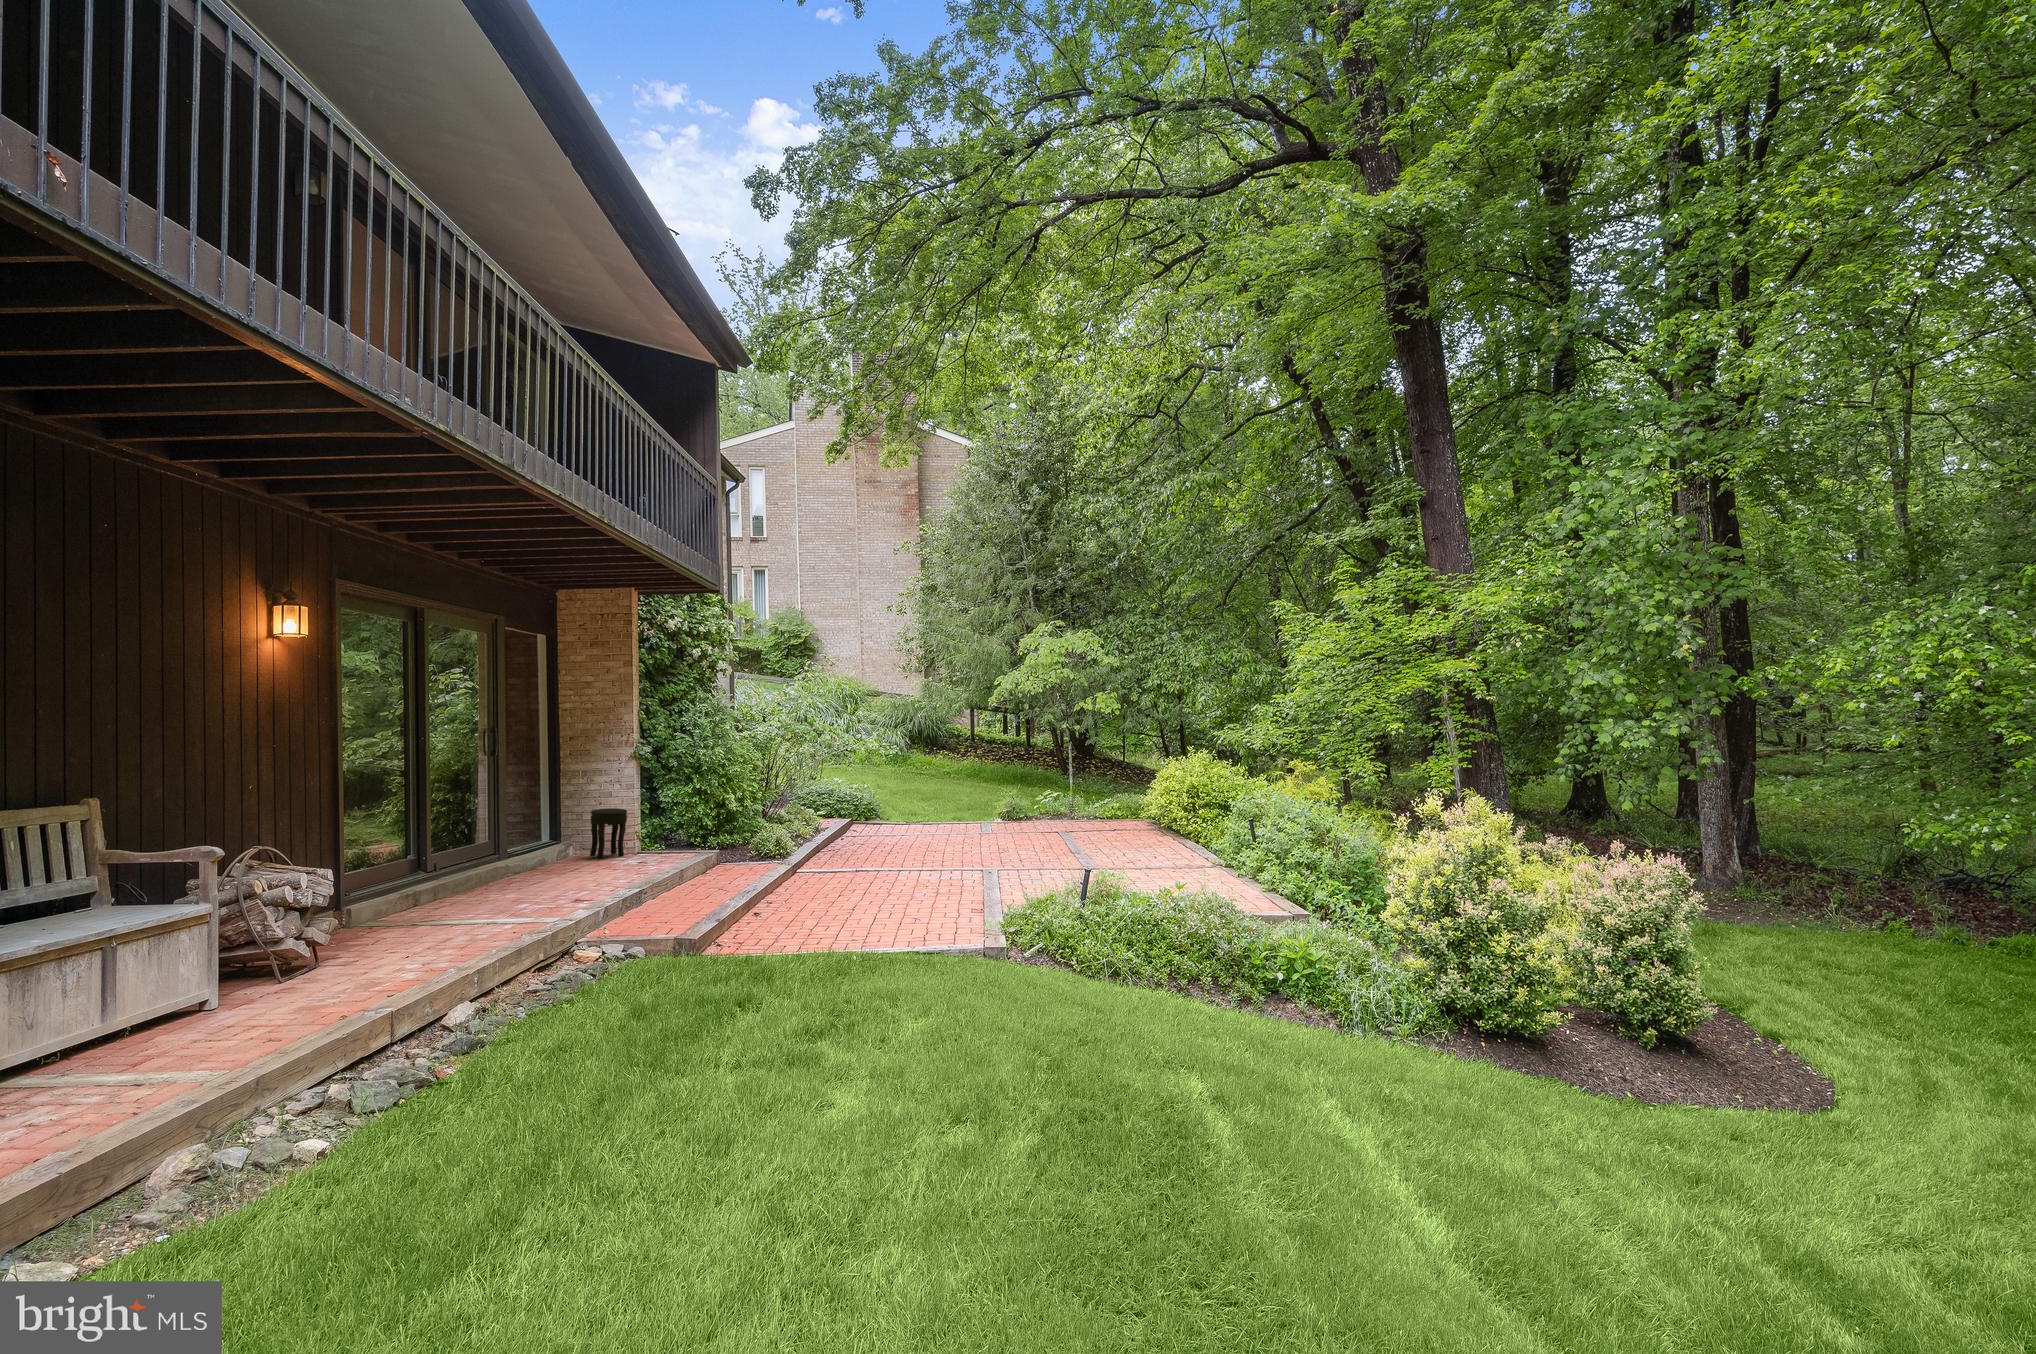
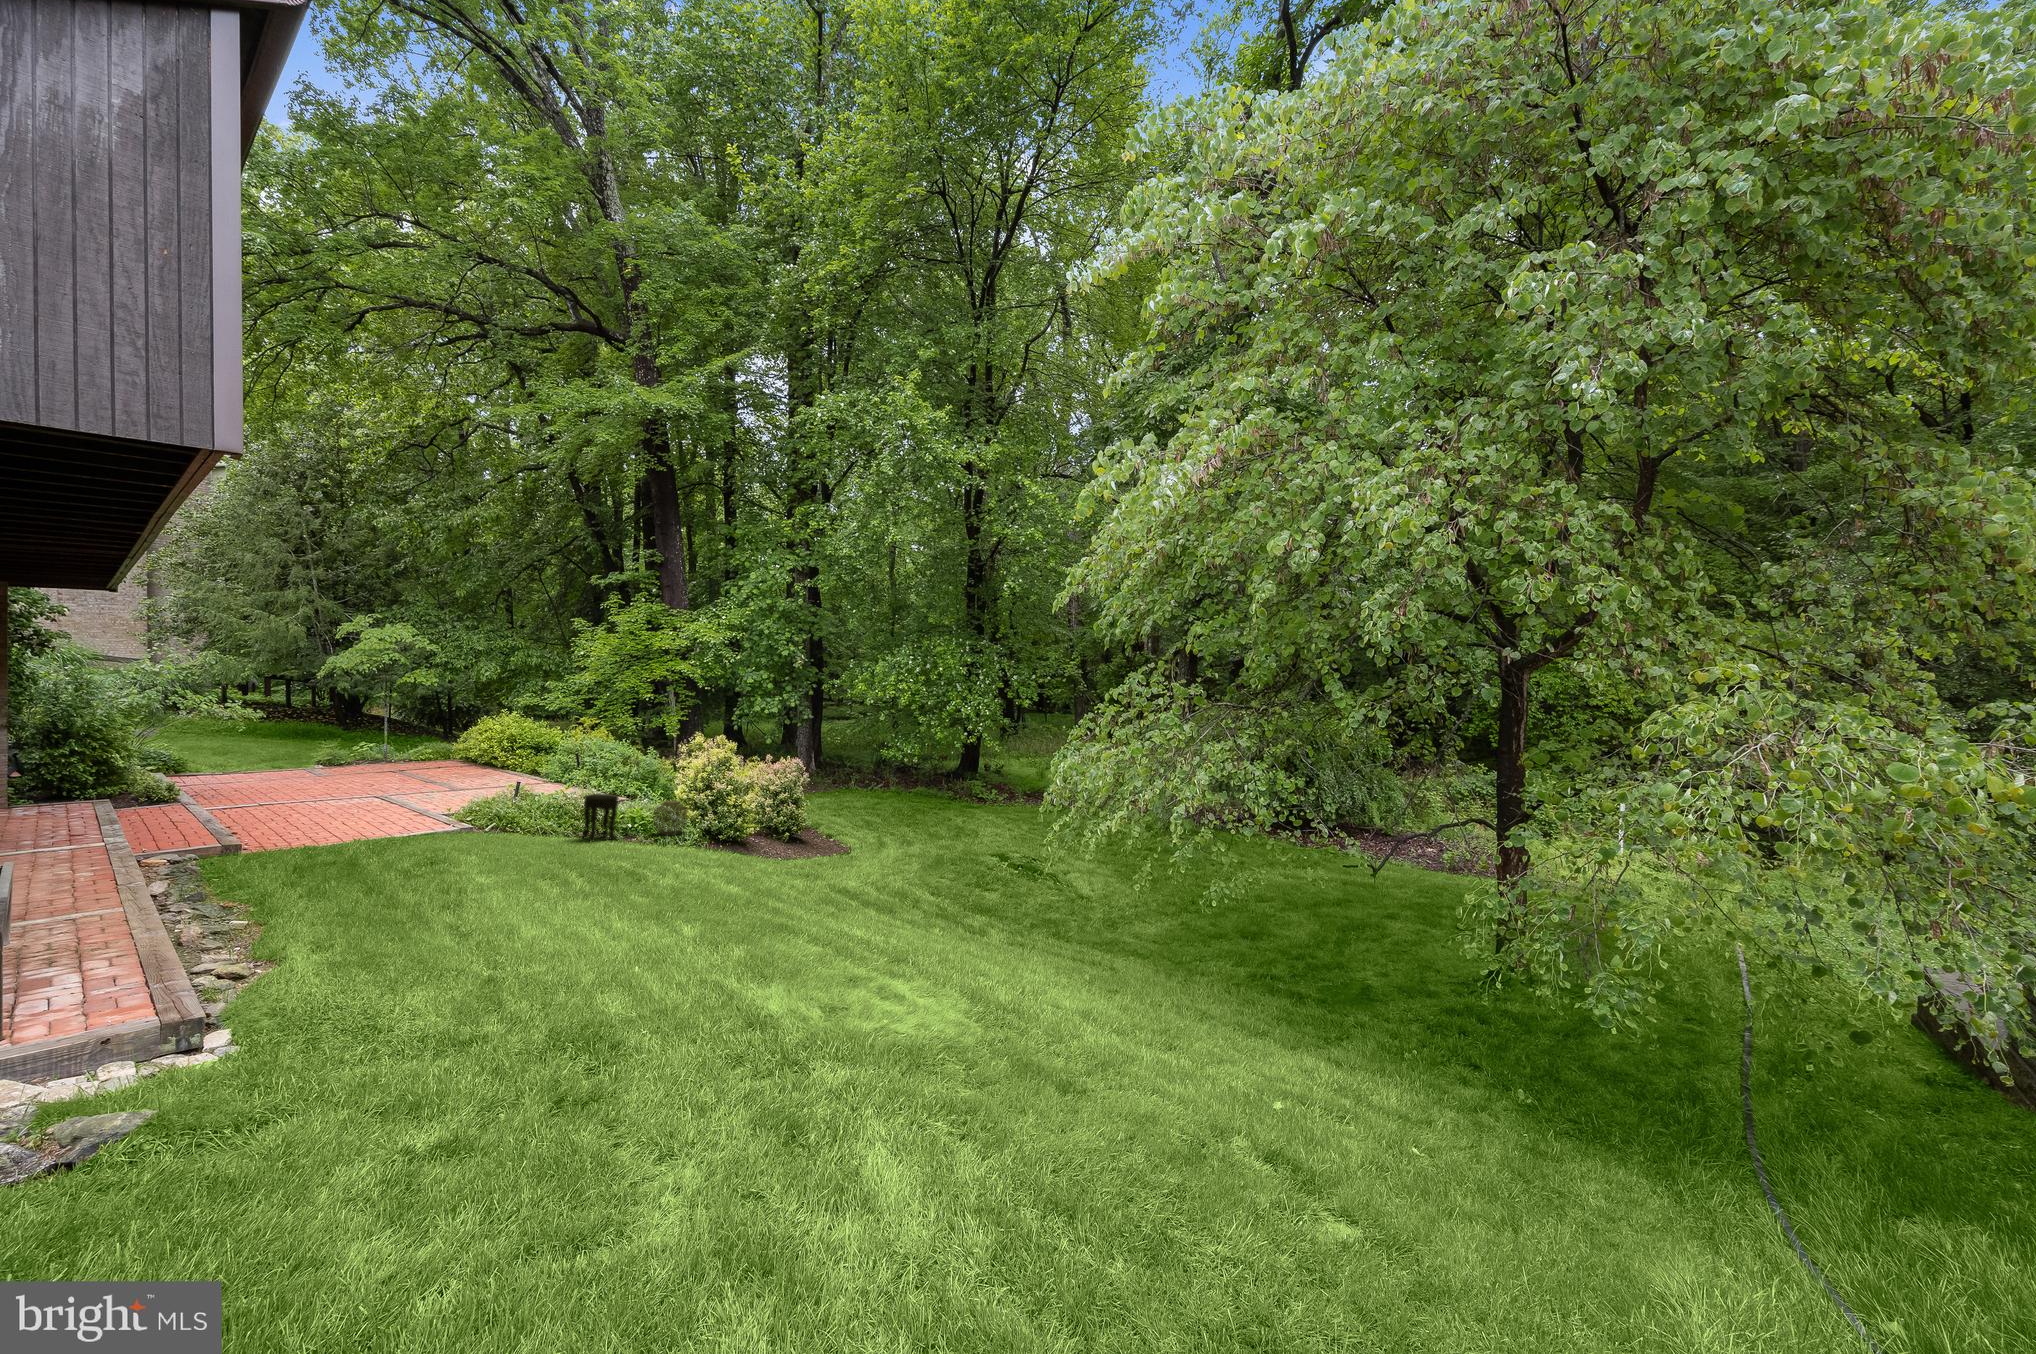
woven basket: none [664,814,700,851] -> present [654,800,687,835]

